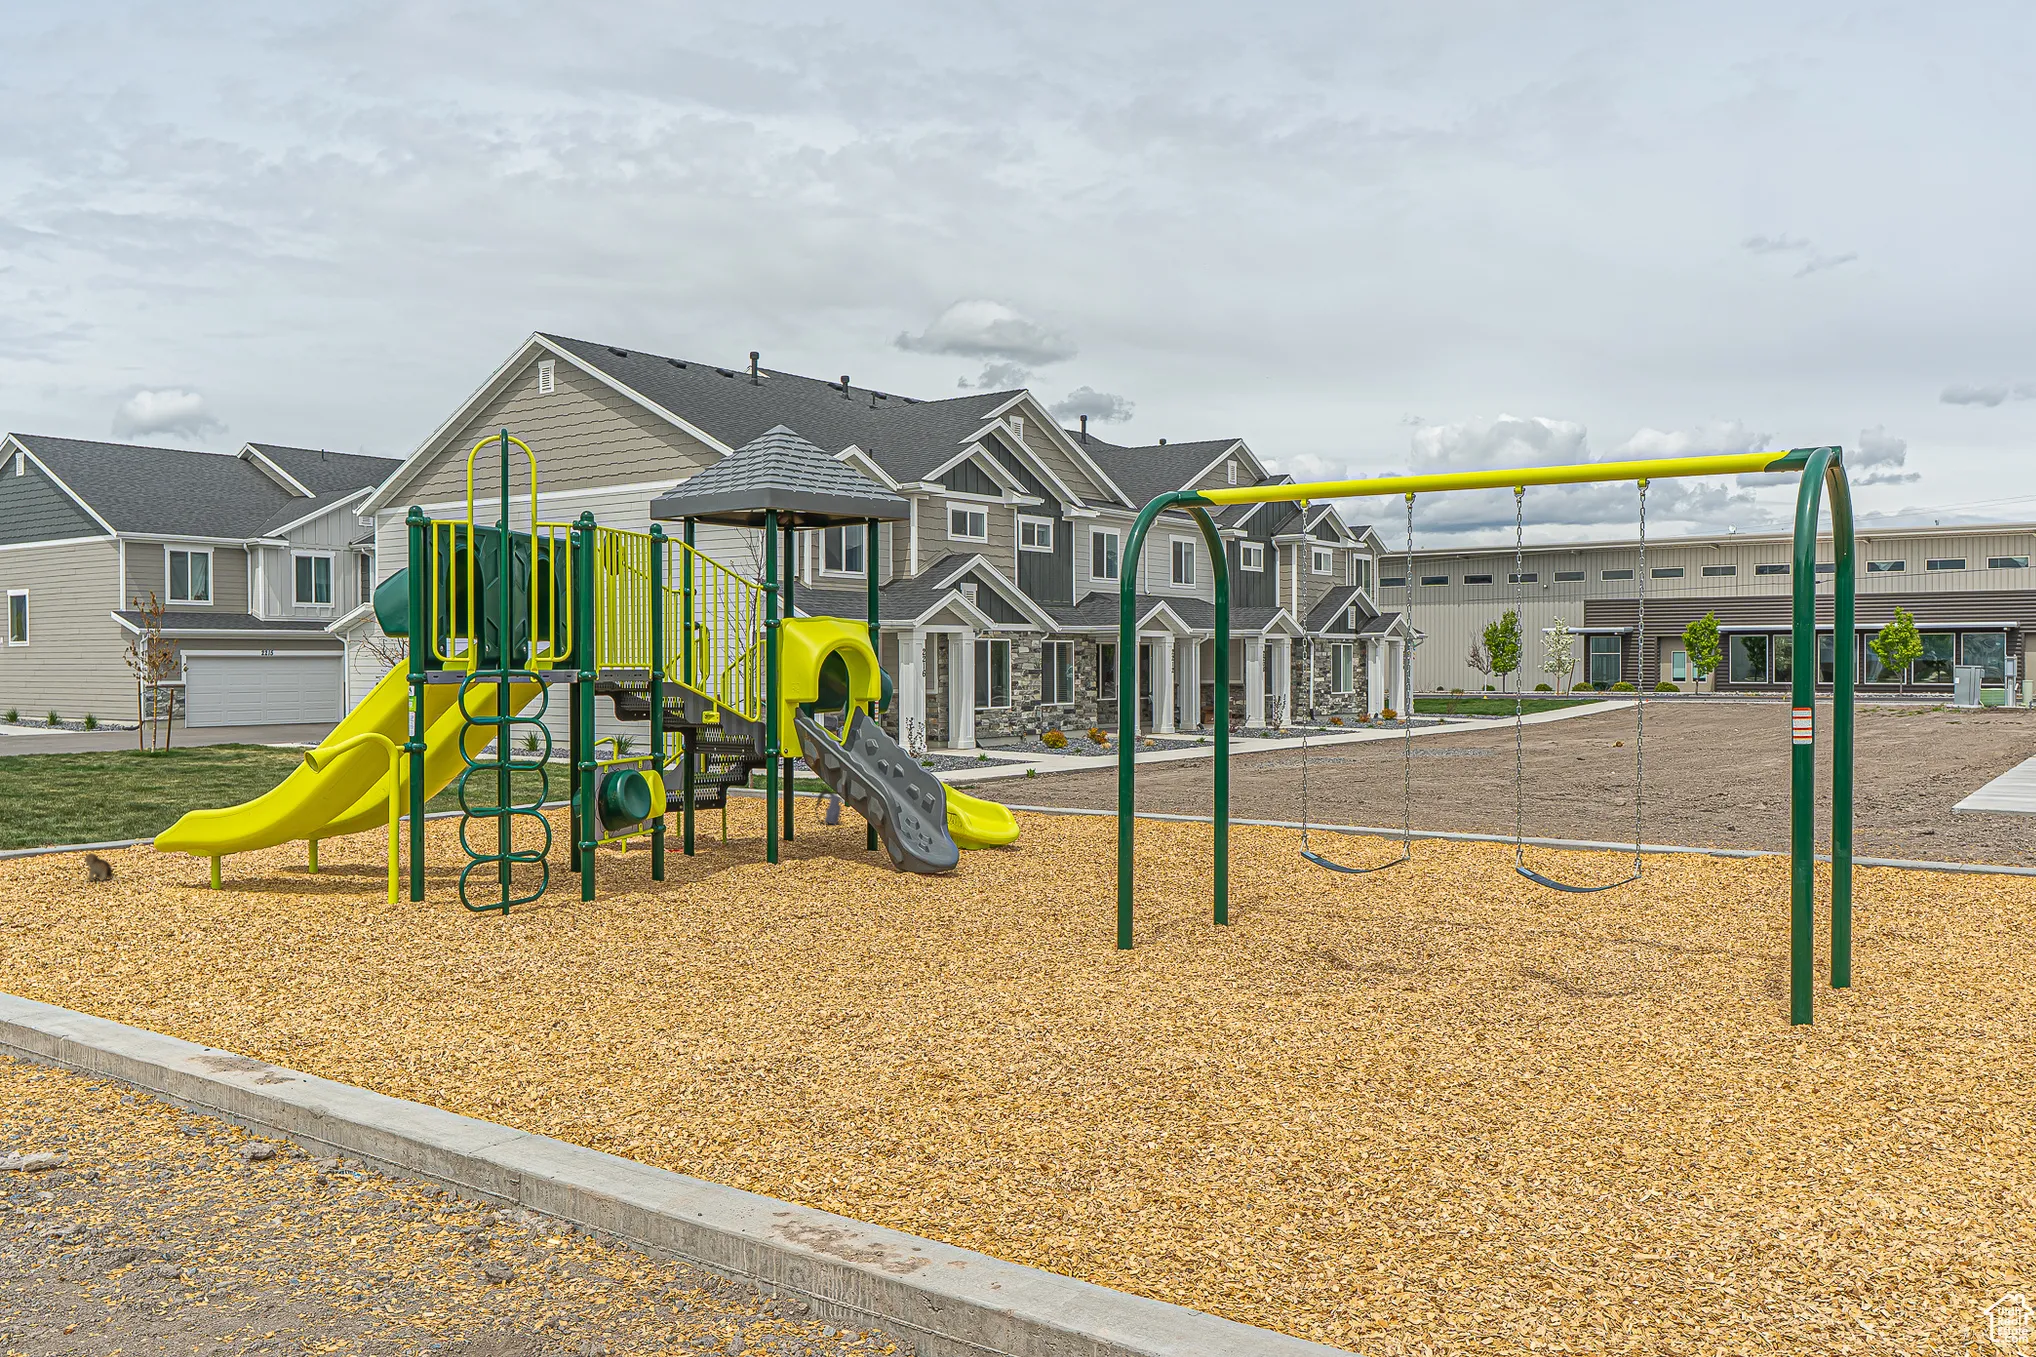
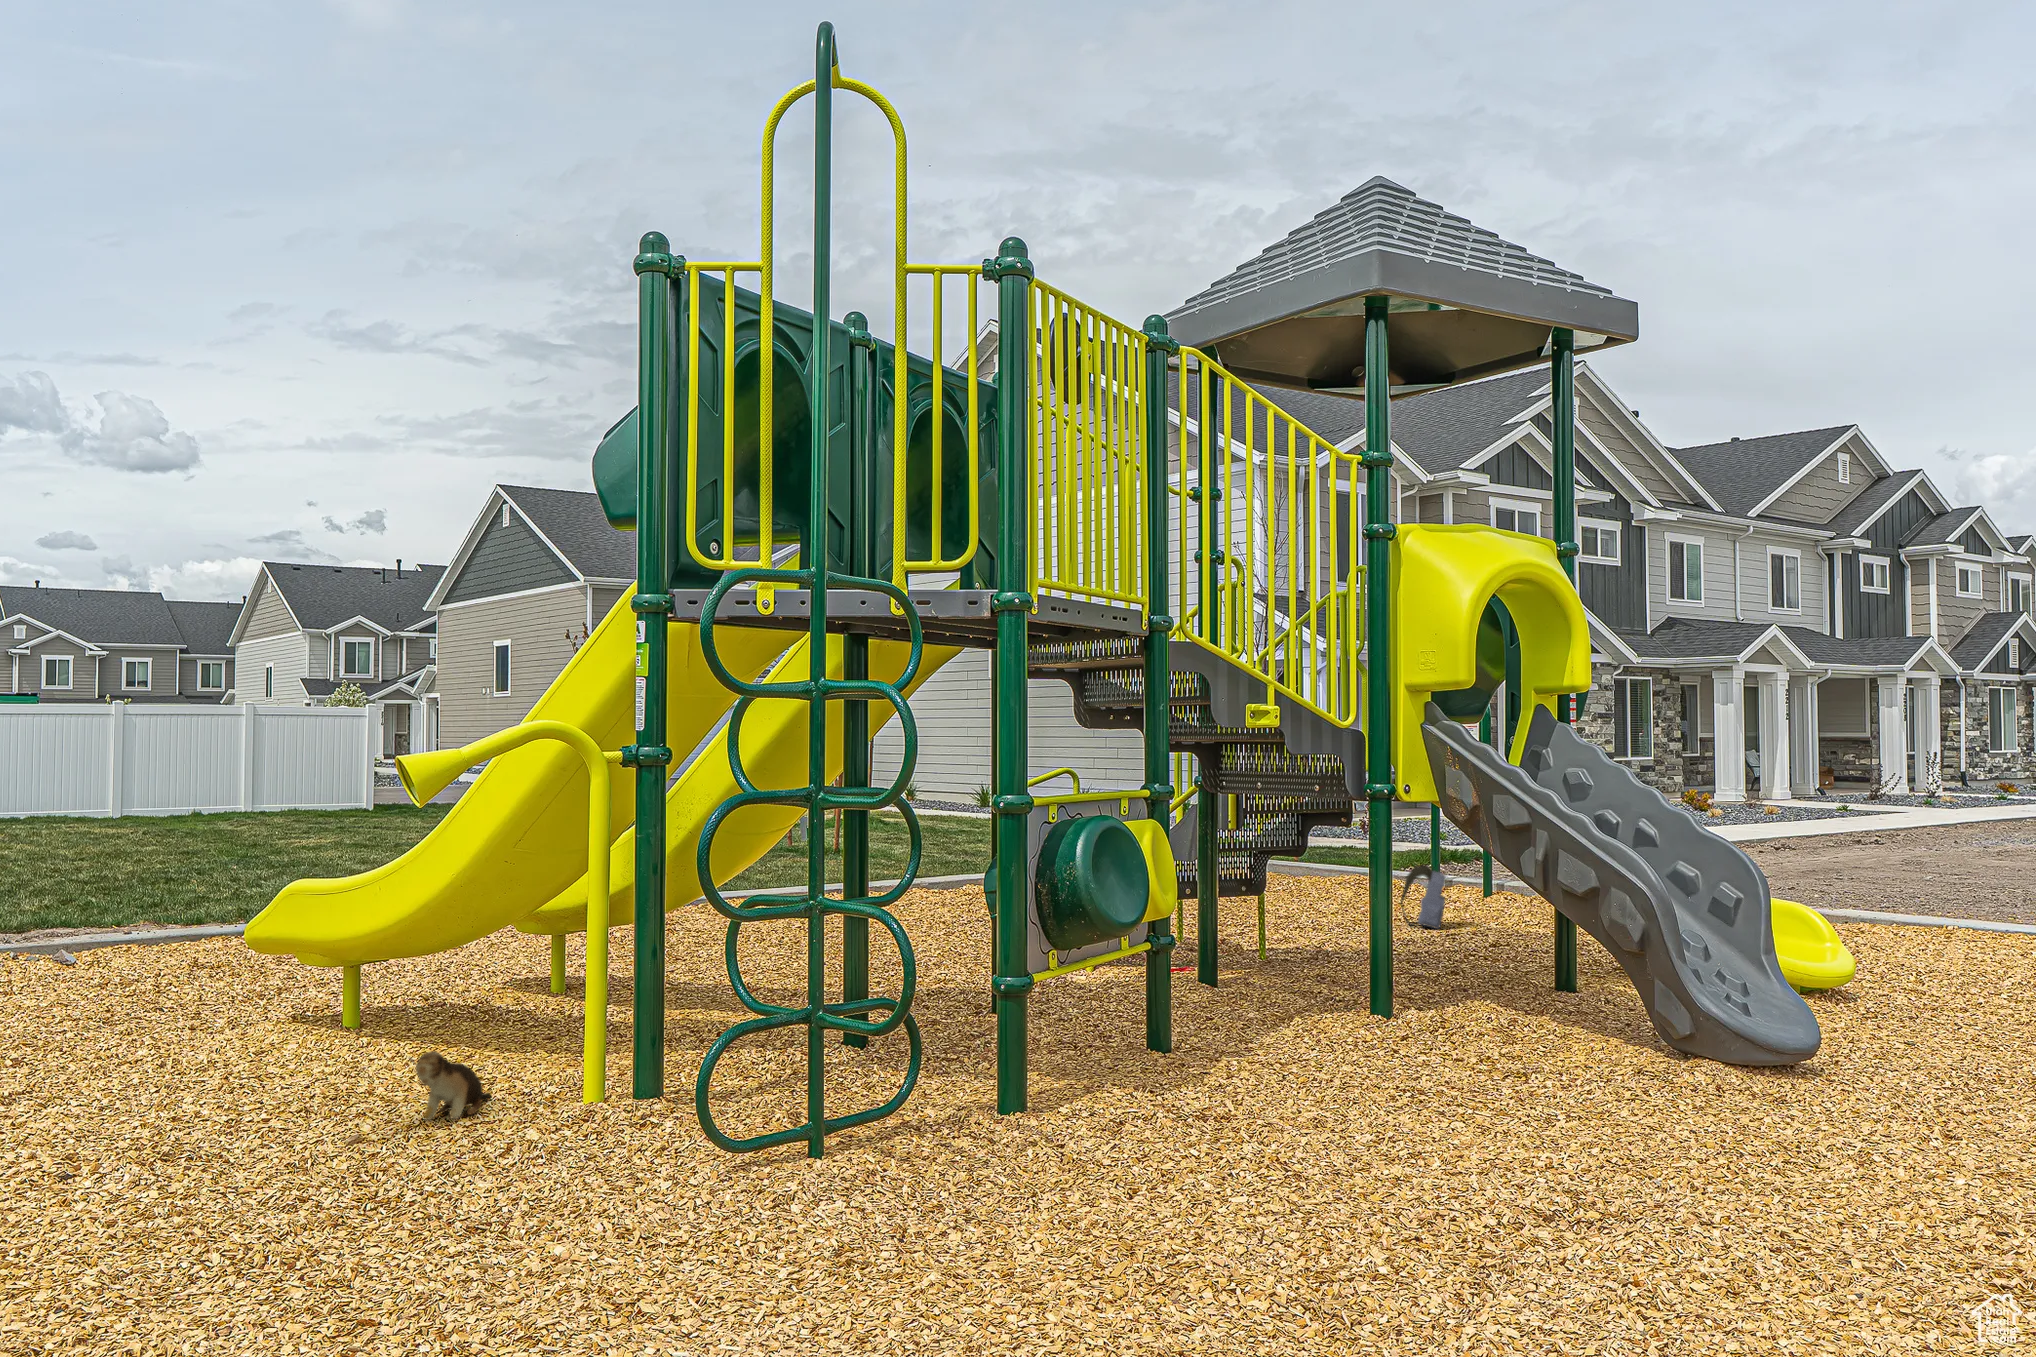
plush toy: present [85,853,114,881] -> present [409,1051,491,1120]

